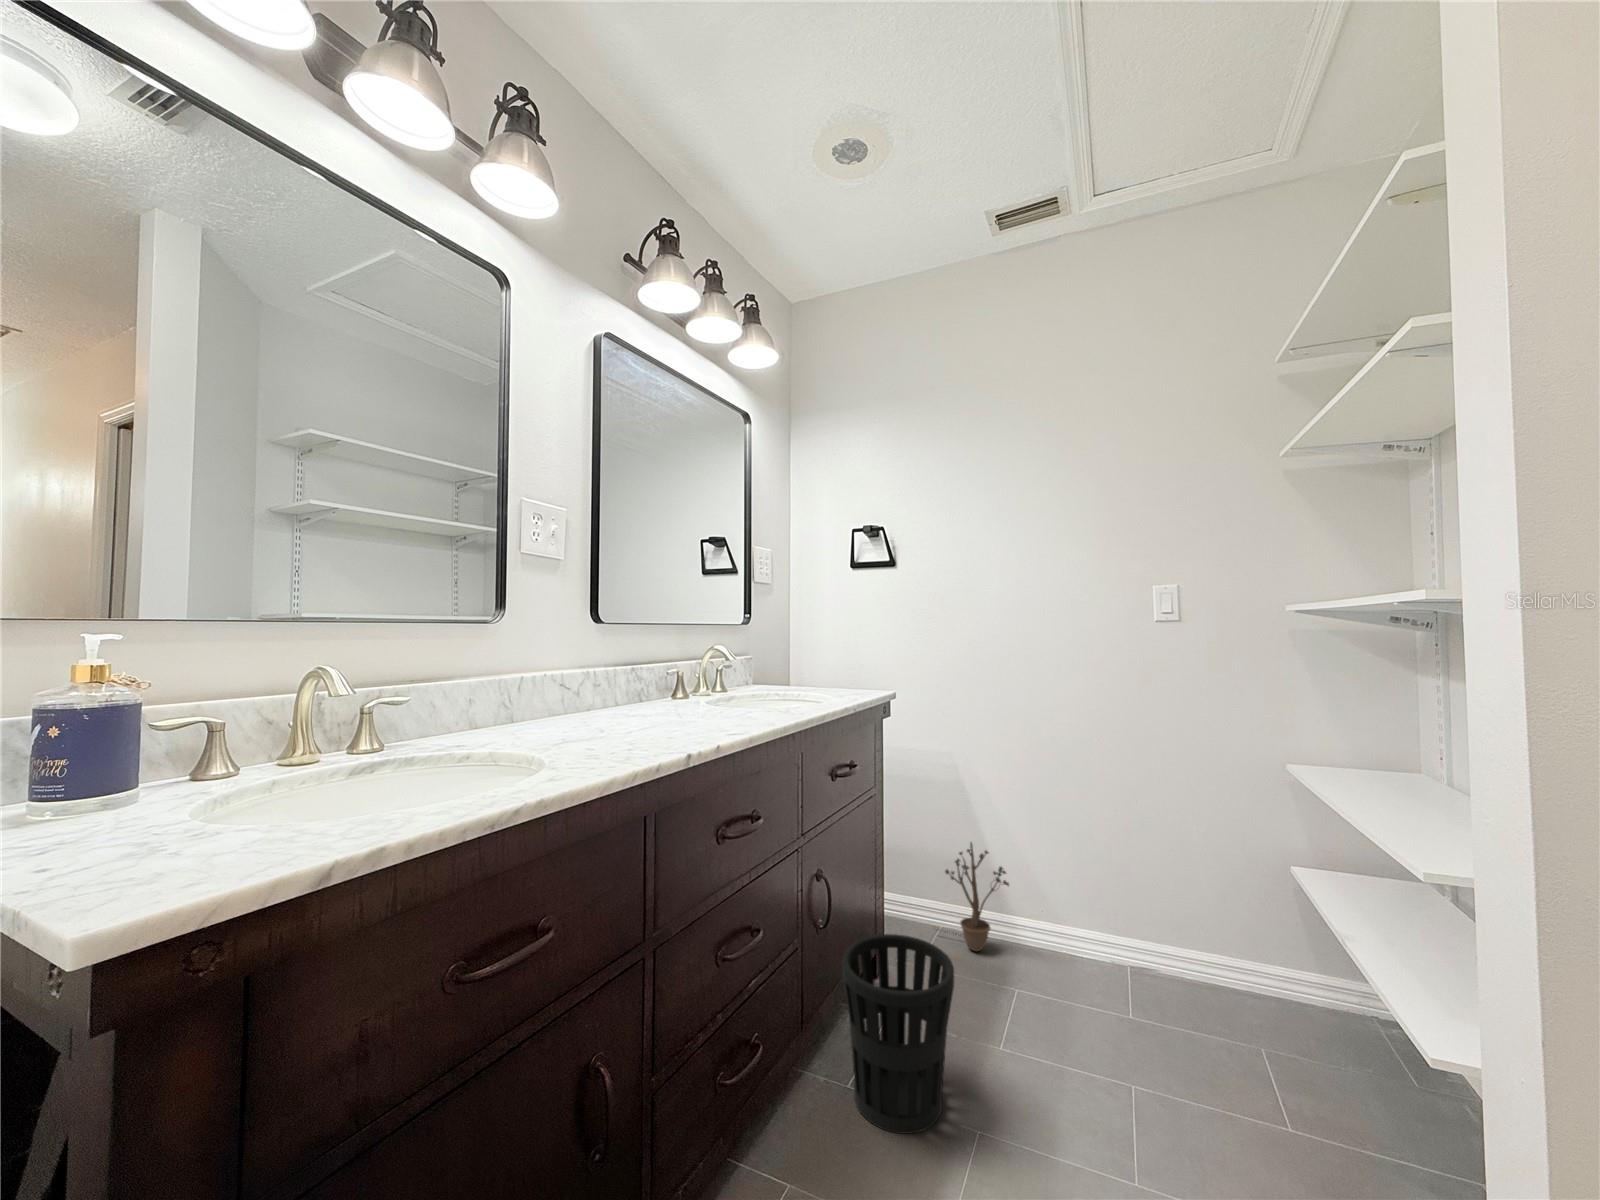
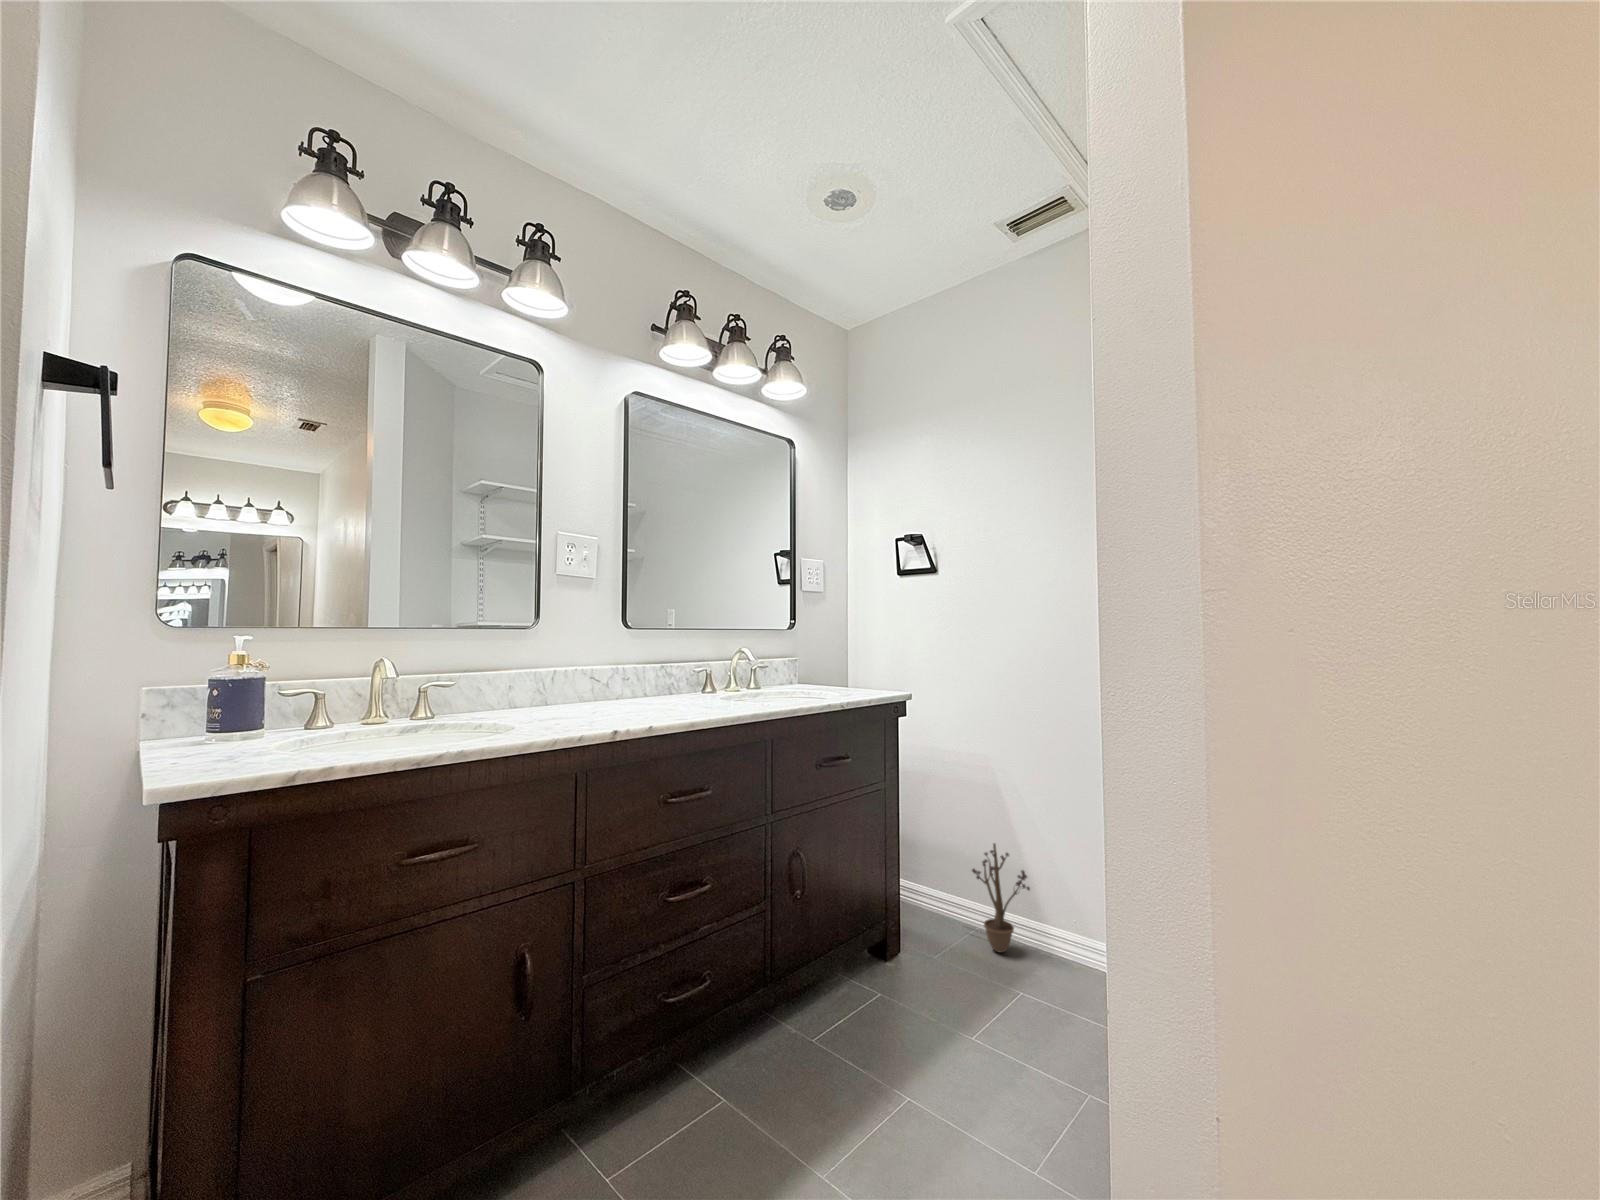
wastebasket: present [842,934,954,1134] -> none [802,912,904,1090]

